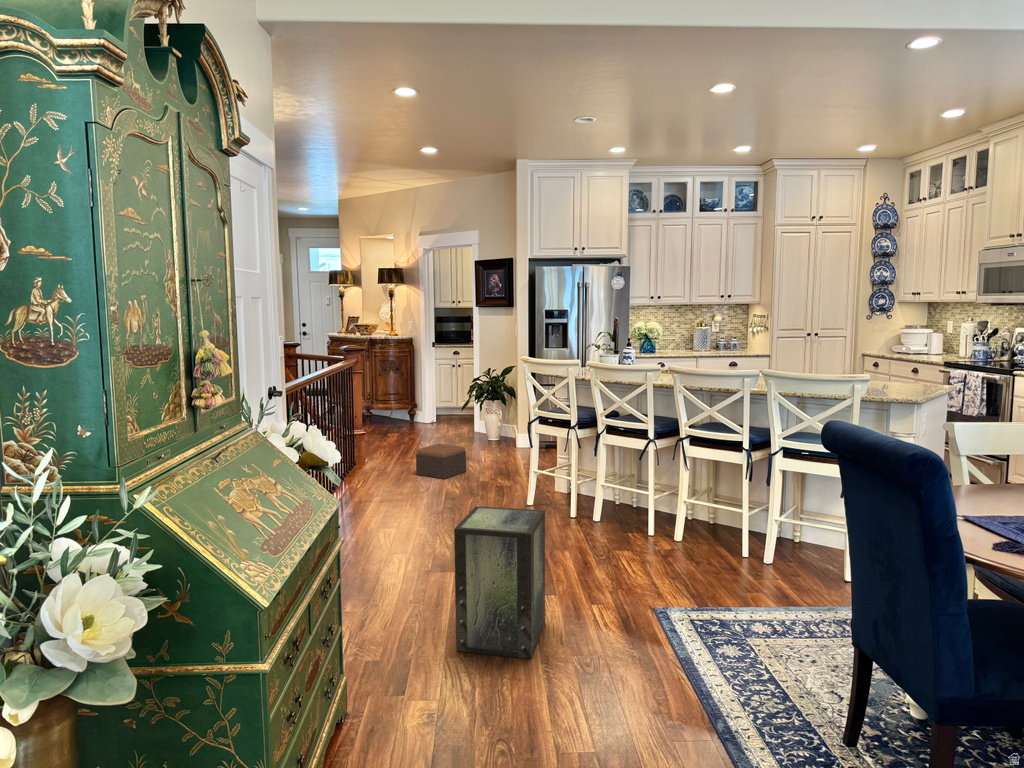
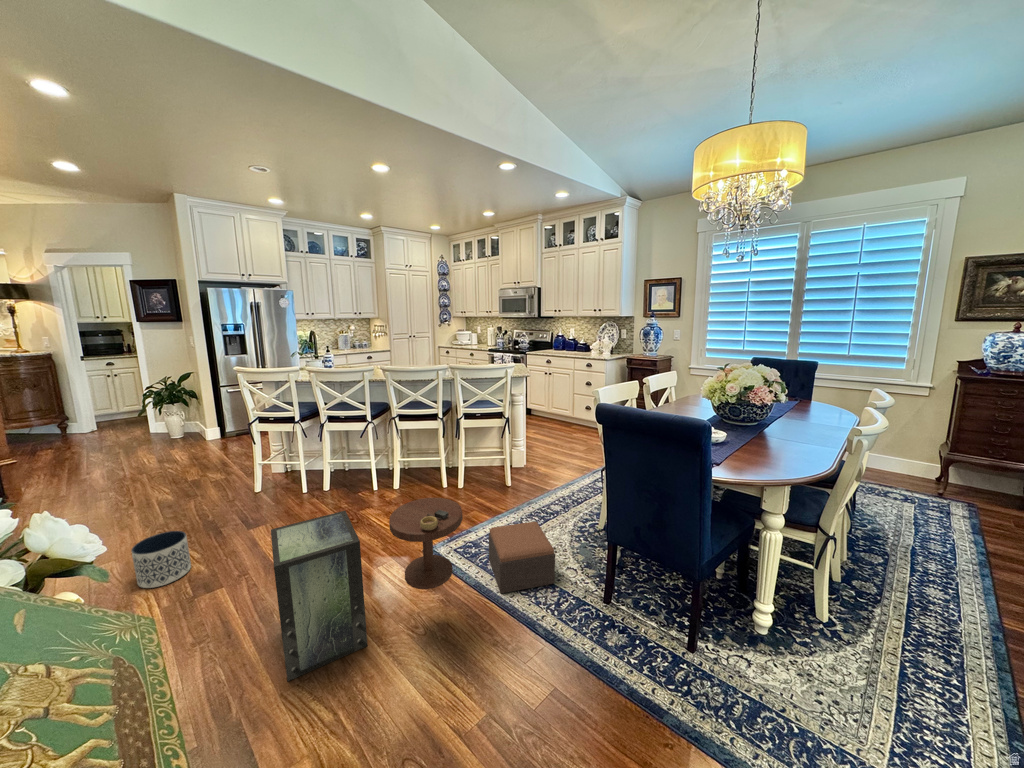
footstool: present [416,444,466,479] -> present [489,522,555,593]
planter: none [407,507,447,553] -> present [131,531,191,588]
side table: none [558,514,646,676] -> present [389,498,463,631]

